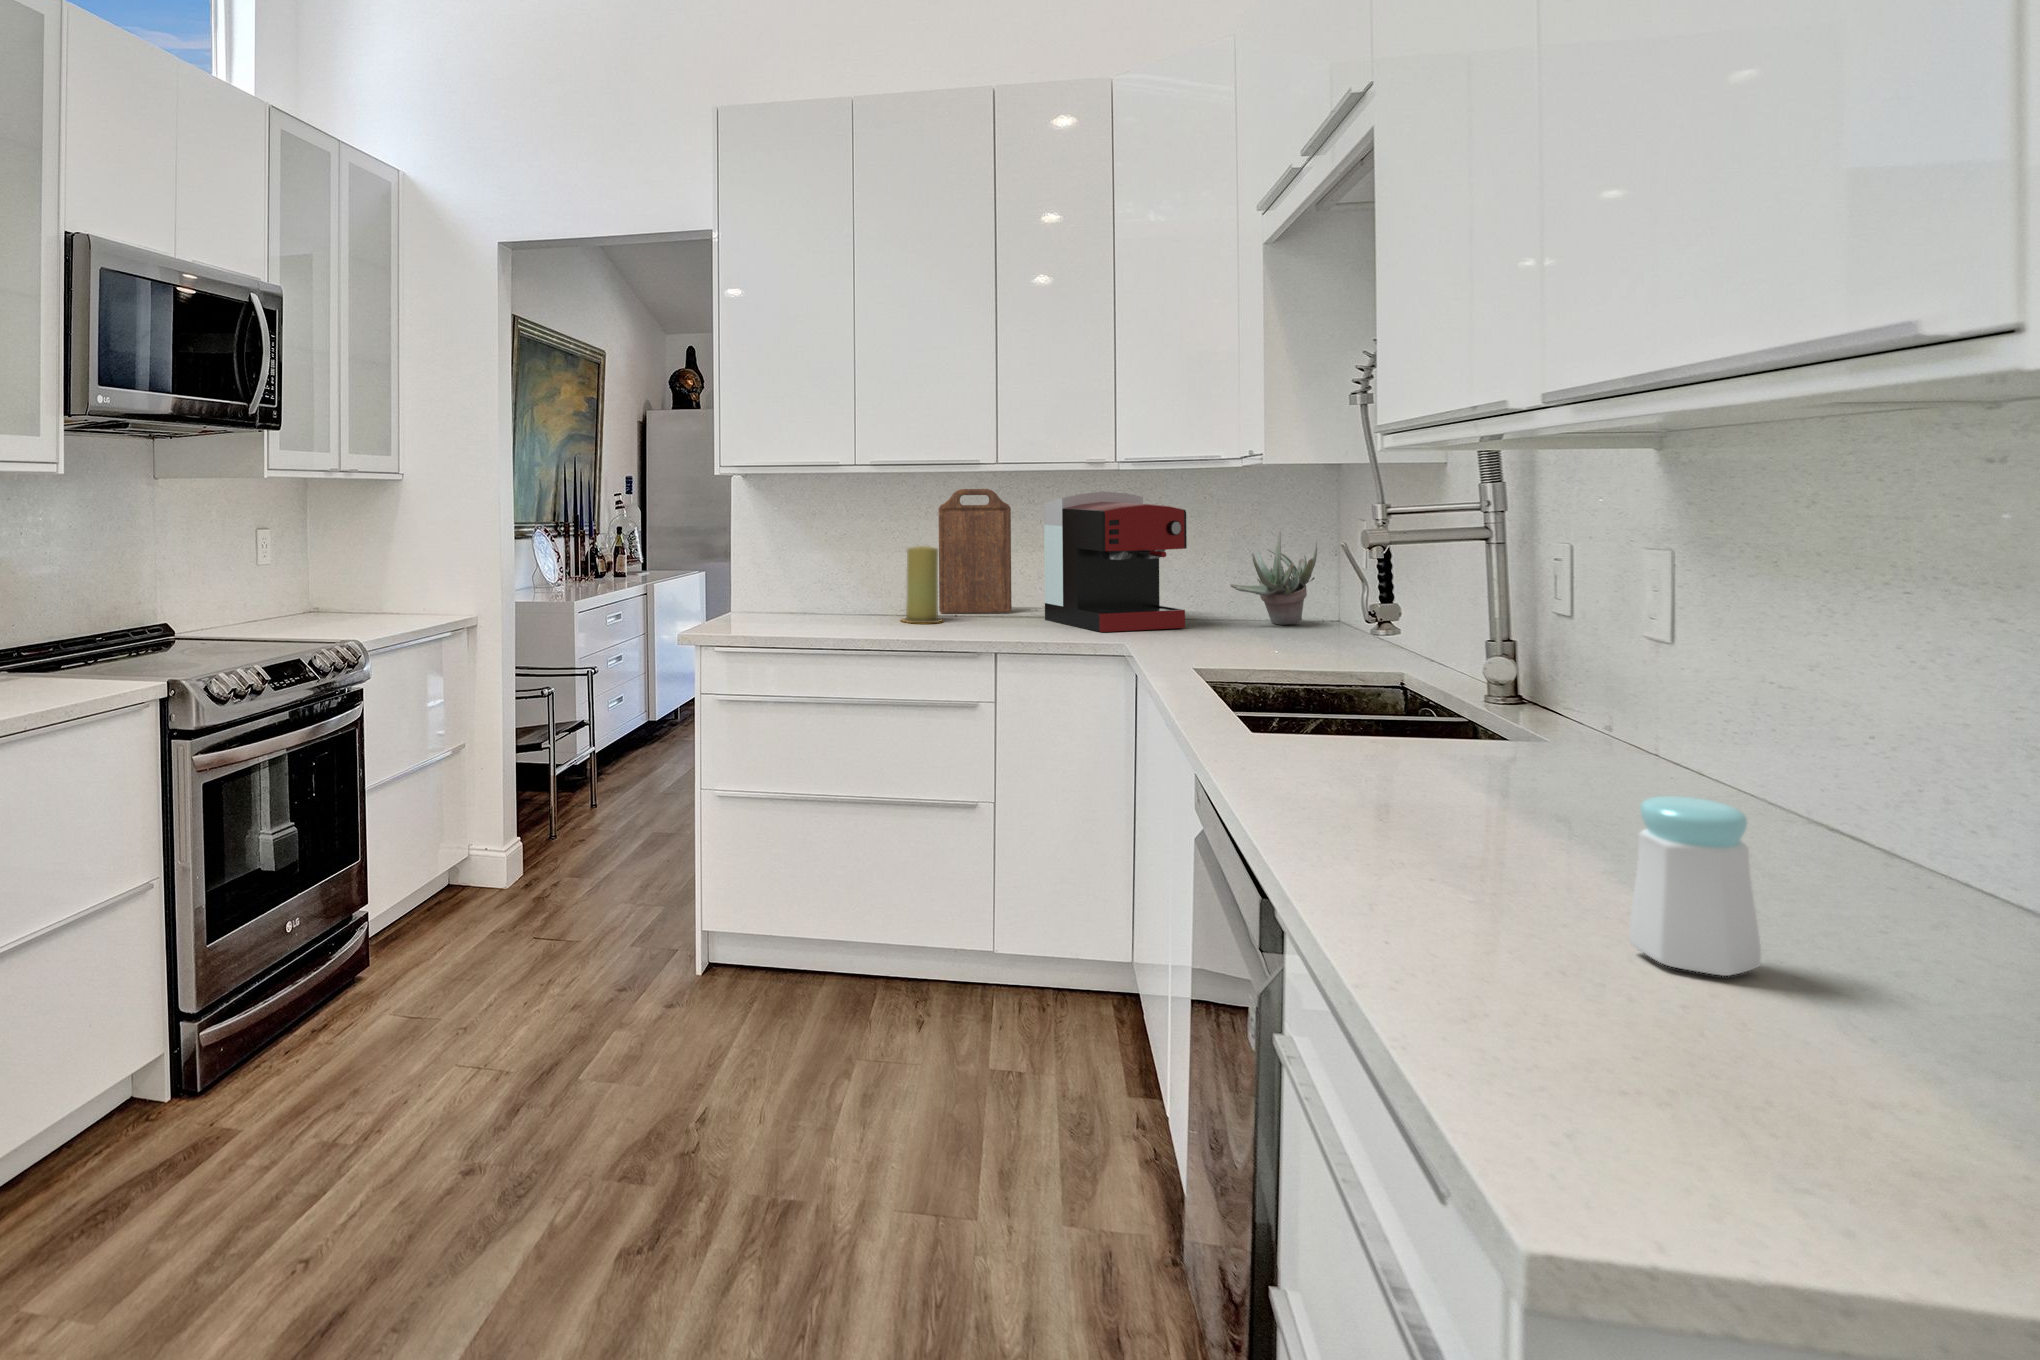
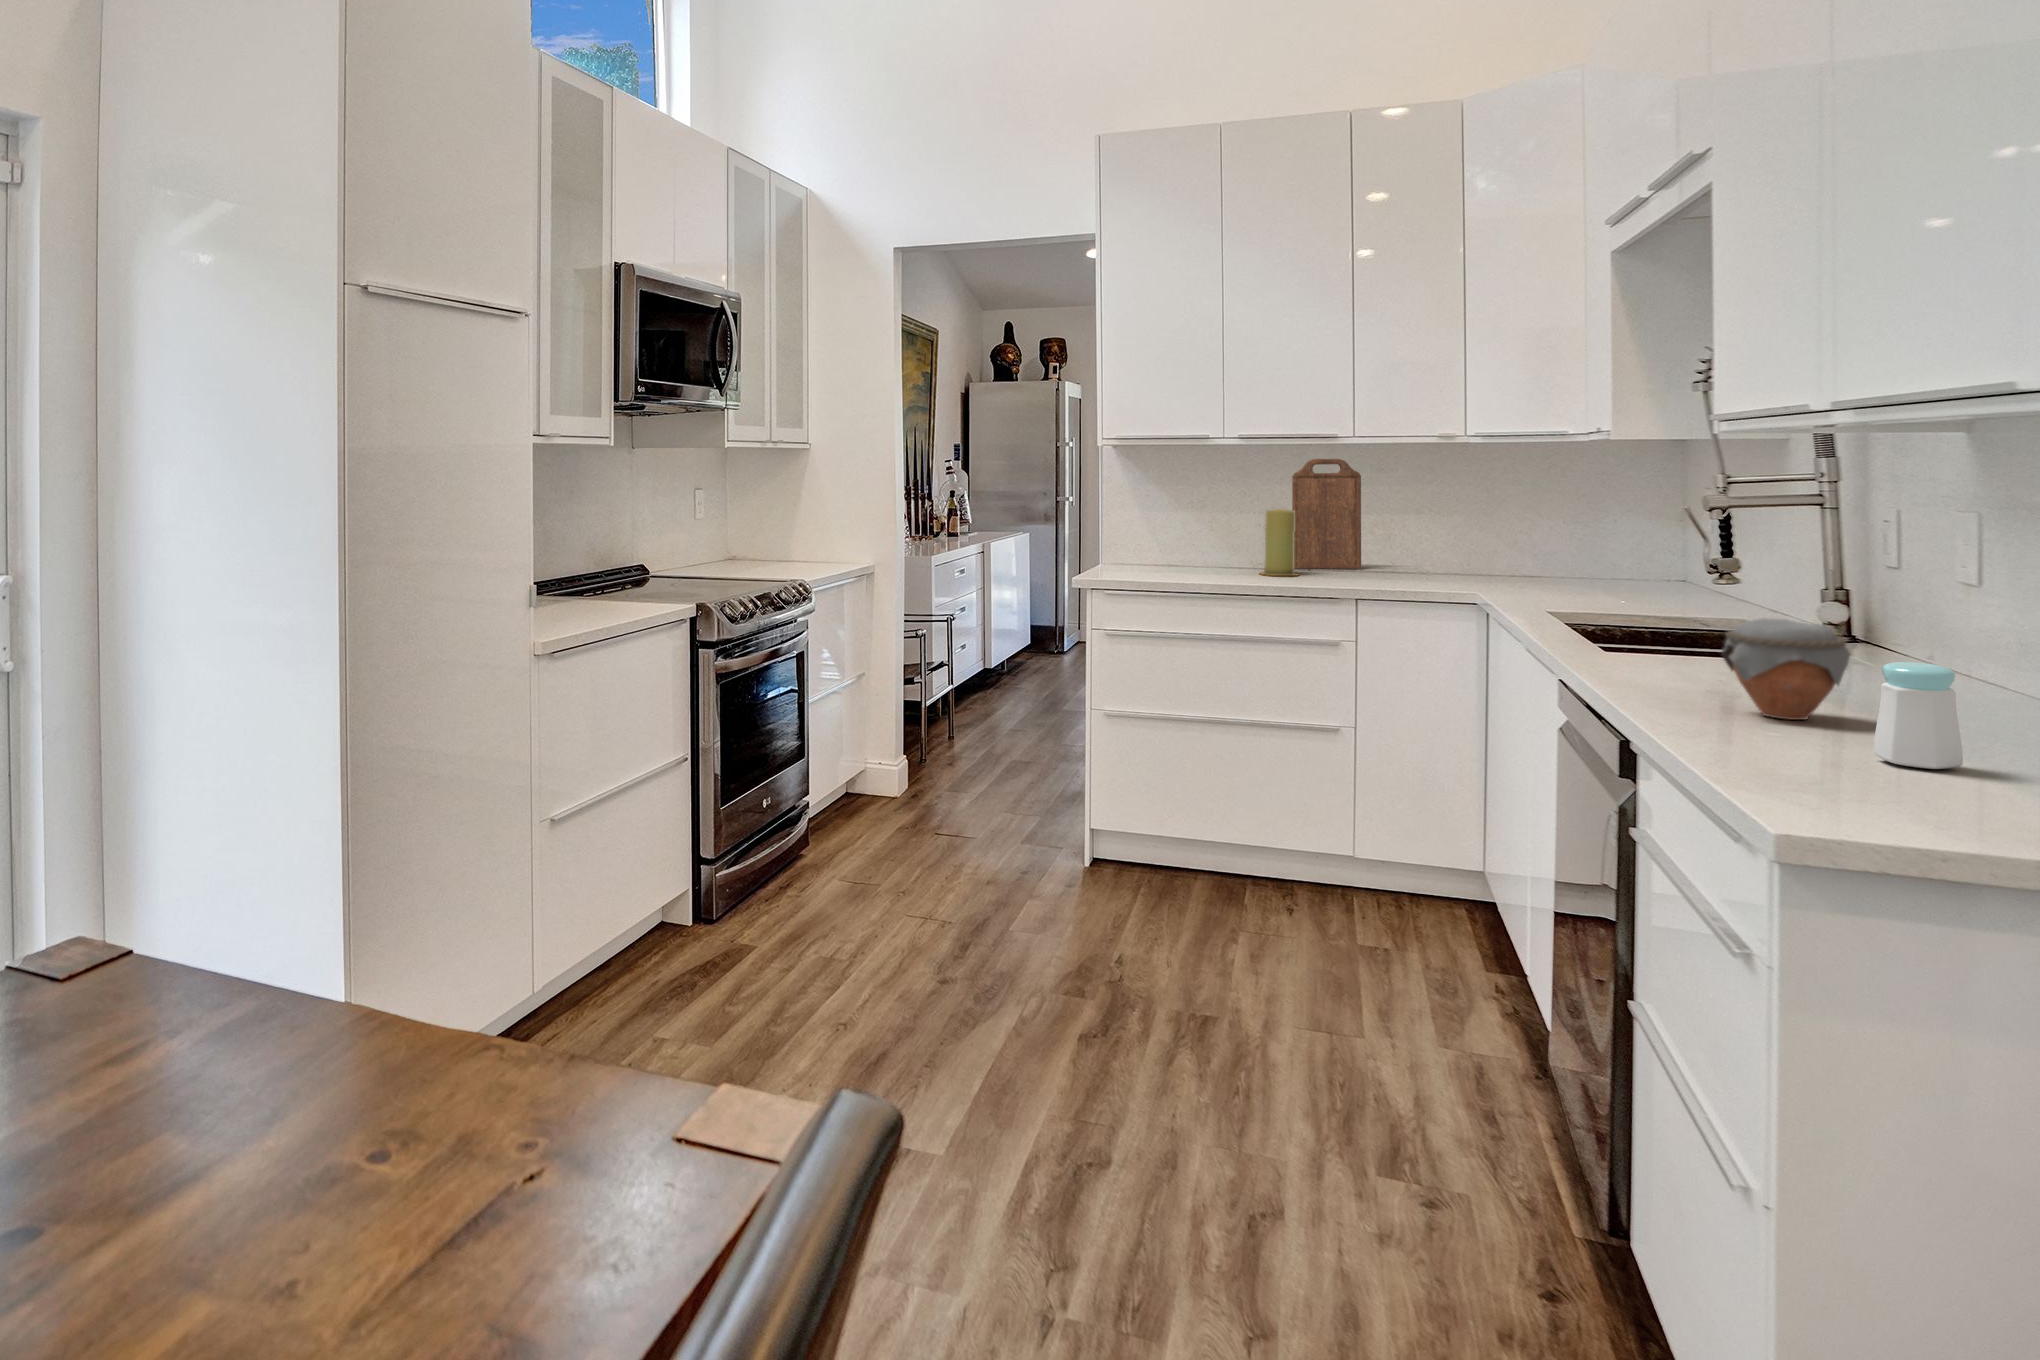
coffee maker: present [1044,491,1187,632] -> none [1395,461,1535,585]
succulent plant: present [1230,530,1317,625] -> none [1578,496,1667,582]
jar: none [1398,706,1566,857] -> present [1721,618,1850,720]

